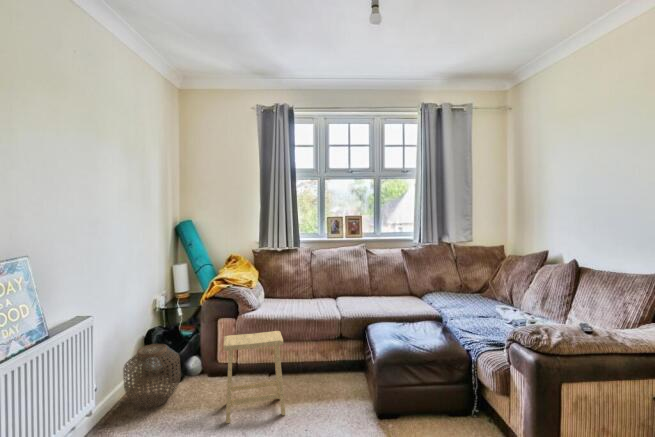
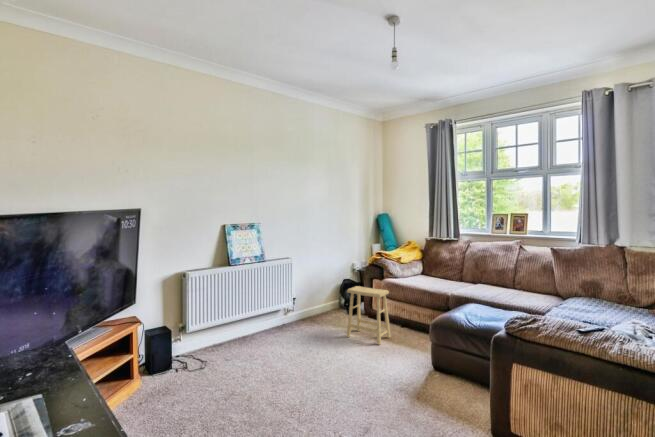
woven basket: present [123,344,181,408] -> none [315,285,345,320]

